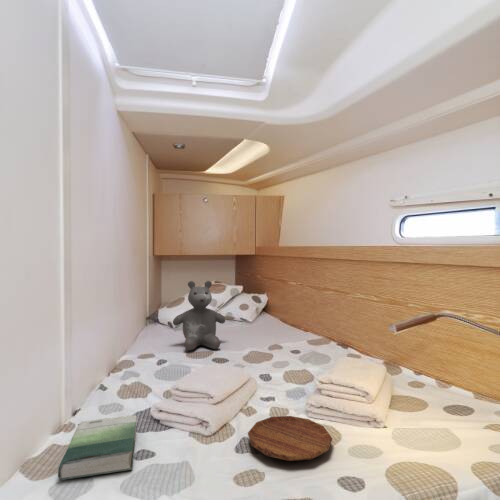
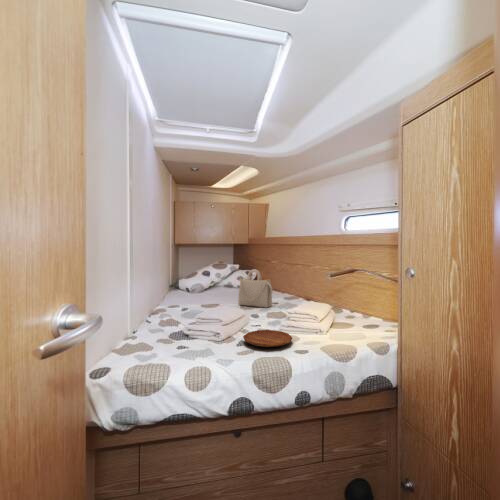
teddy bear: present [173,281,225,351] -> none [191,257,227,304]
handbag: none [241,301,292,360] -> present [238,269,273,307]
book: present [58,415,137,480] -> none [136,330,177,357]

